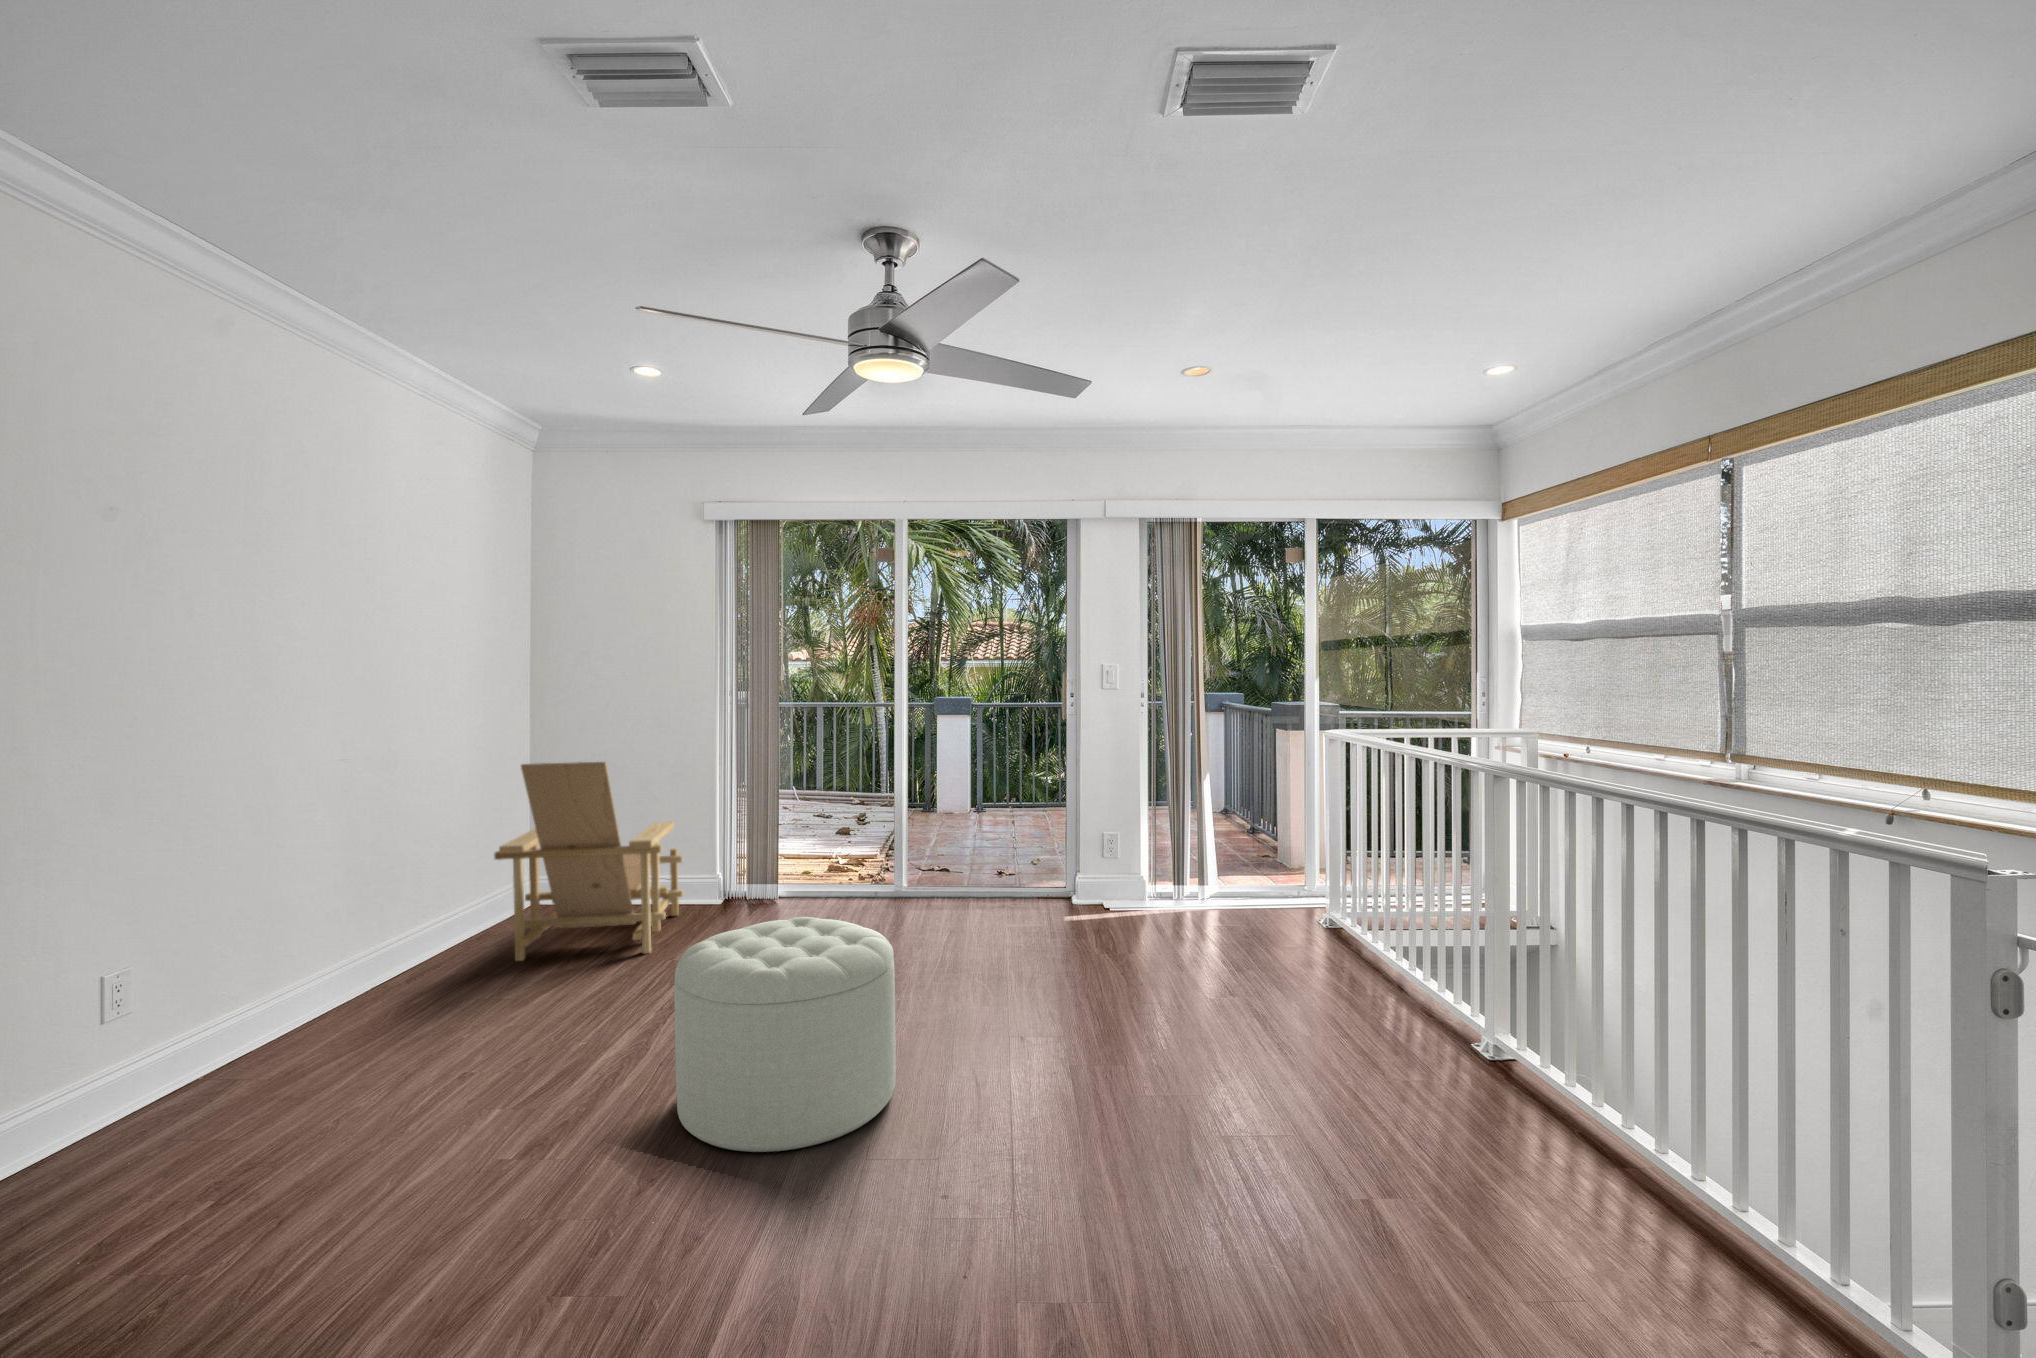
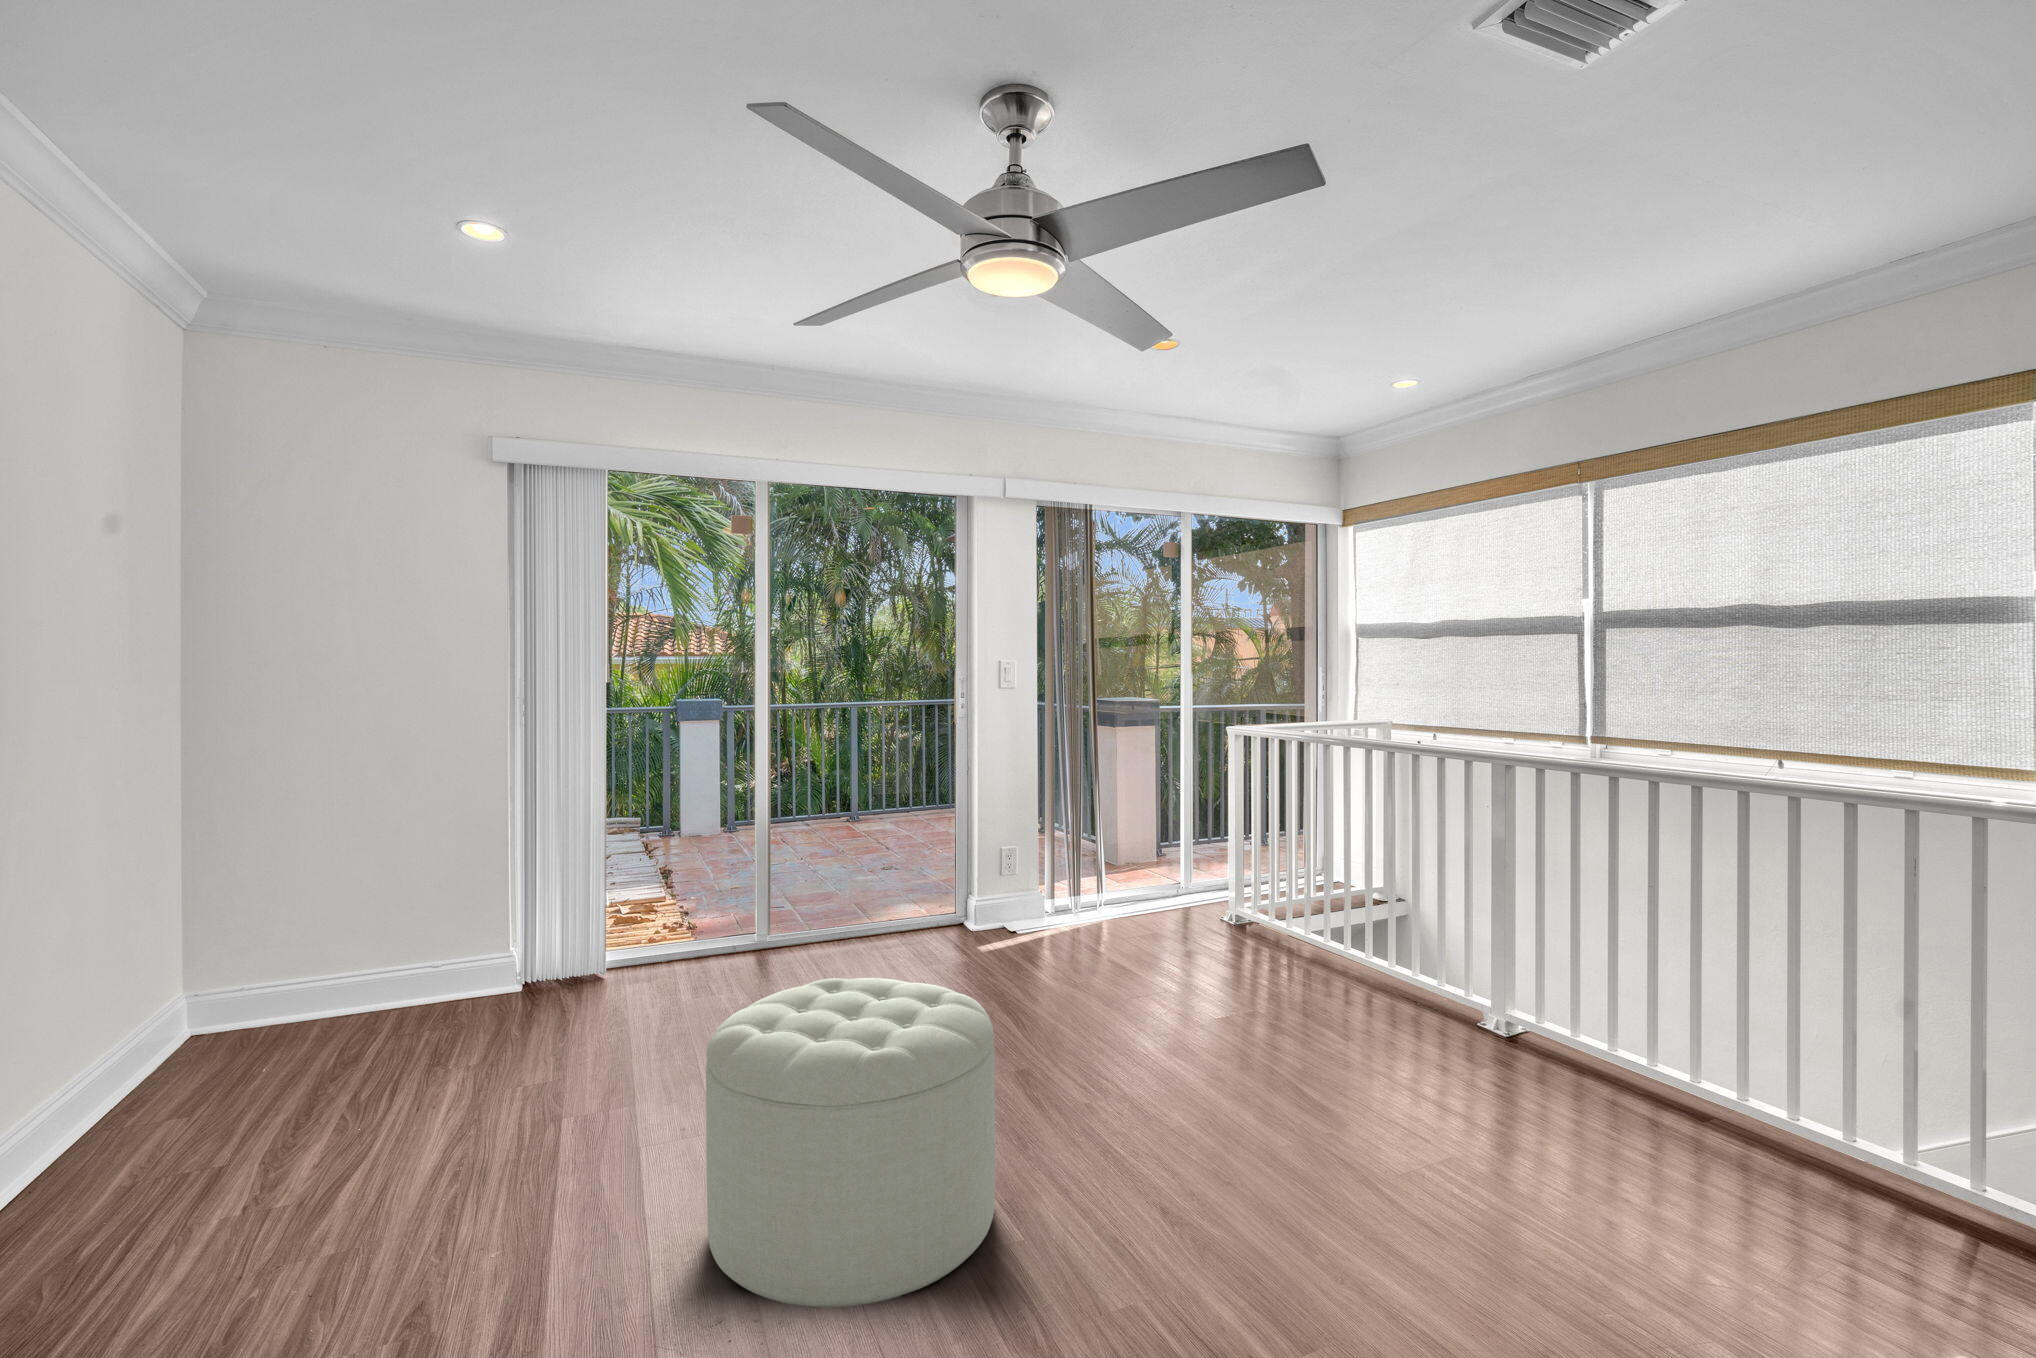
lounge chair: present [494,762,684,961] -> none [198,792,480,1106]

